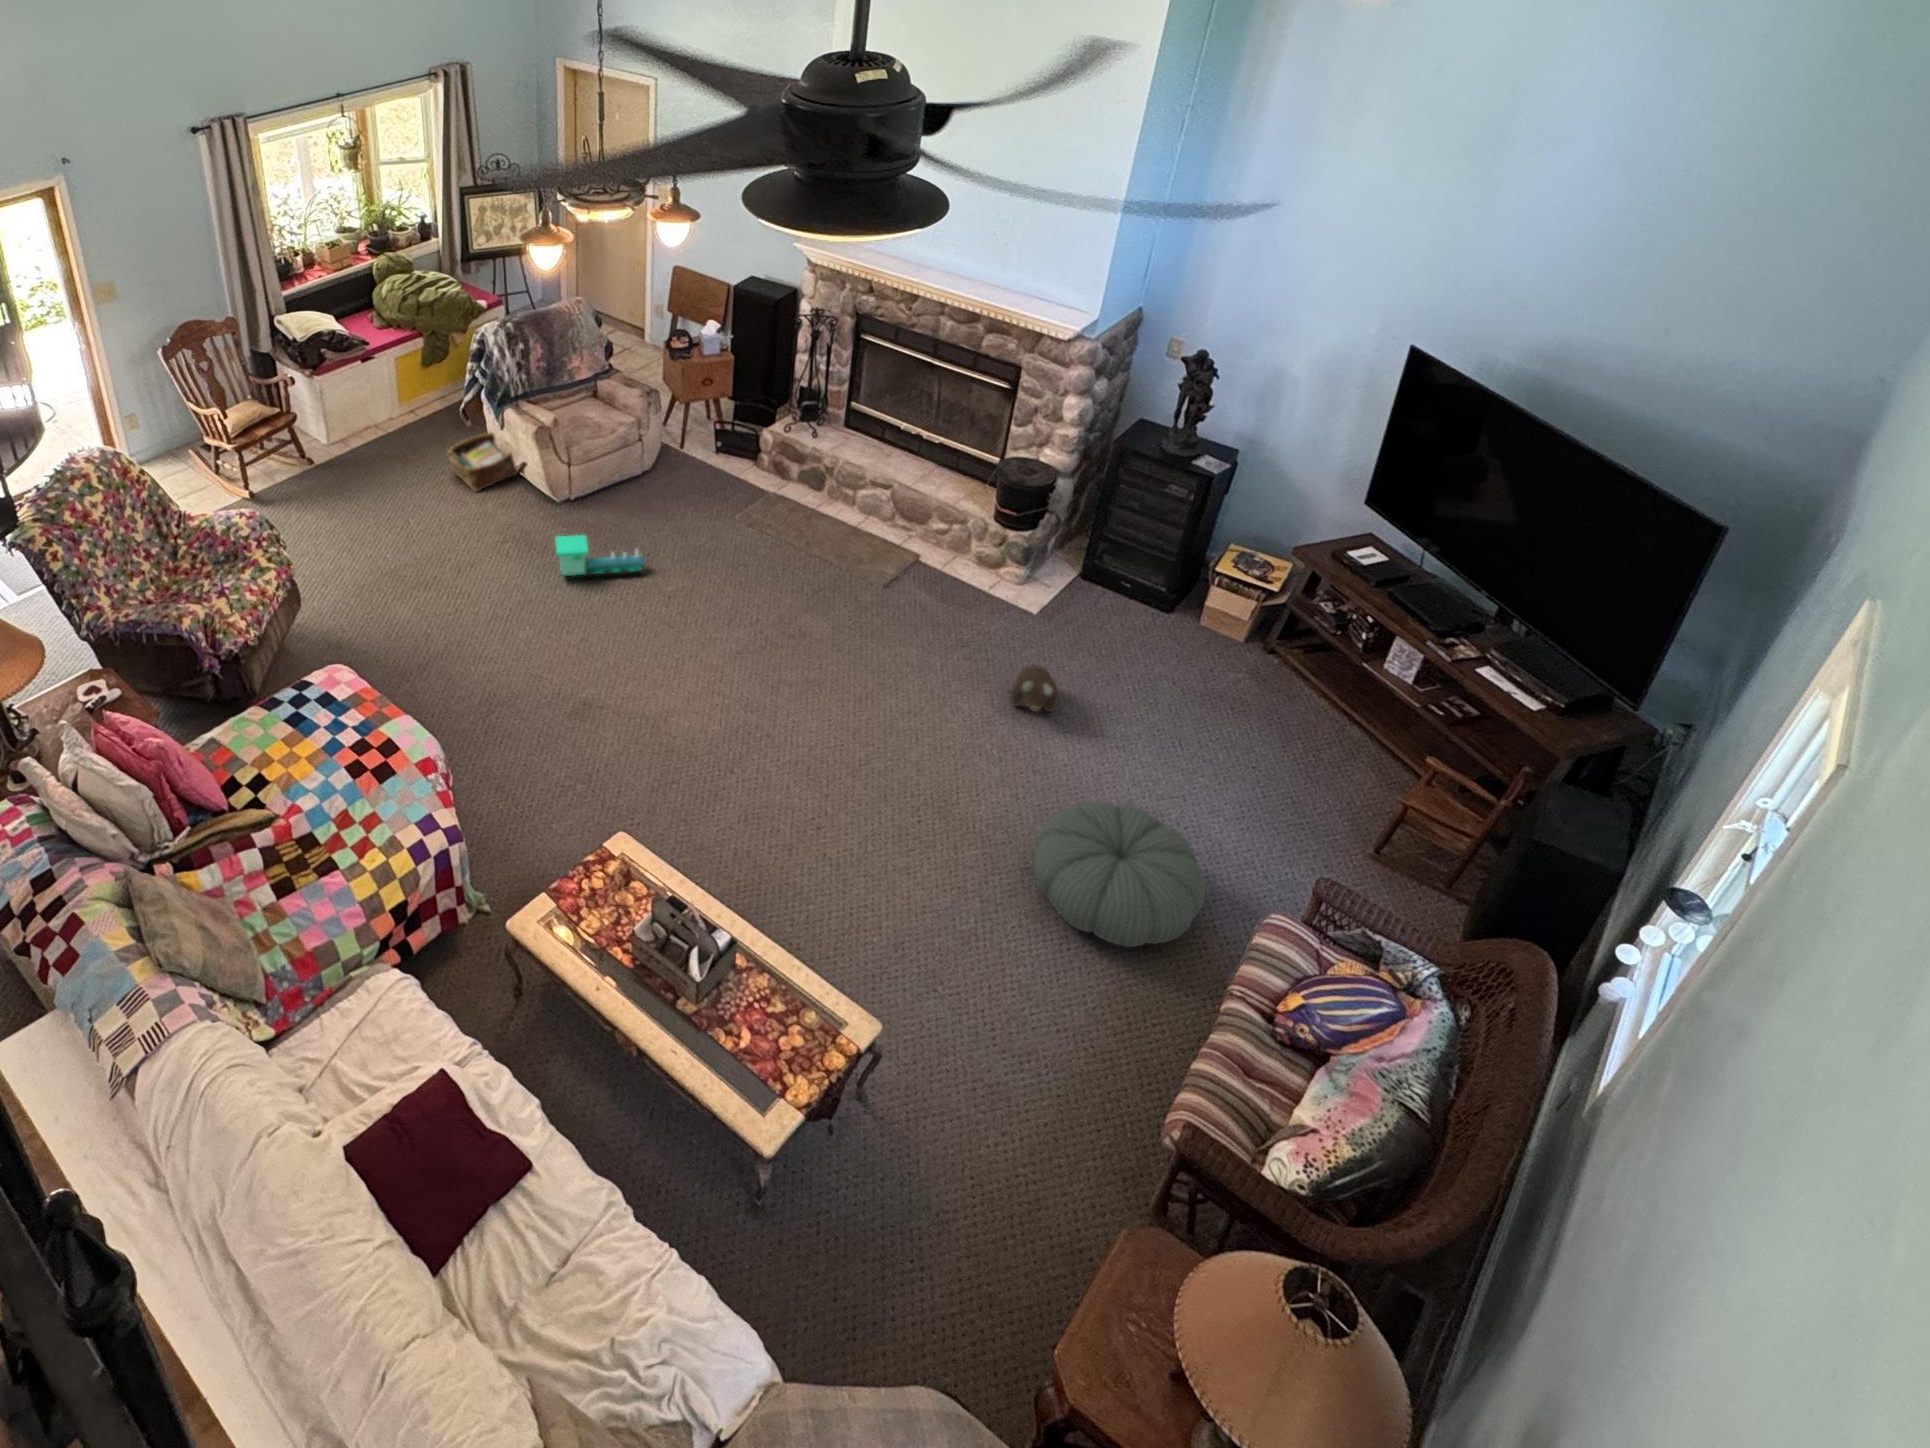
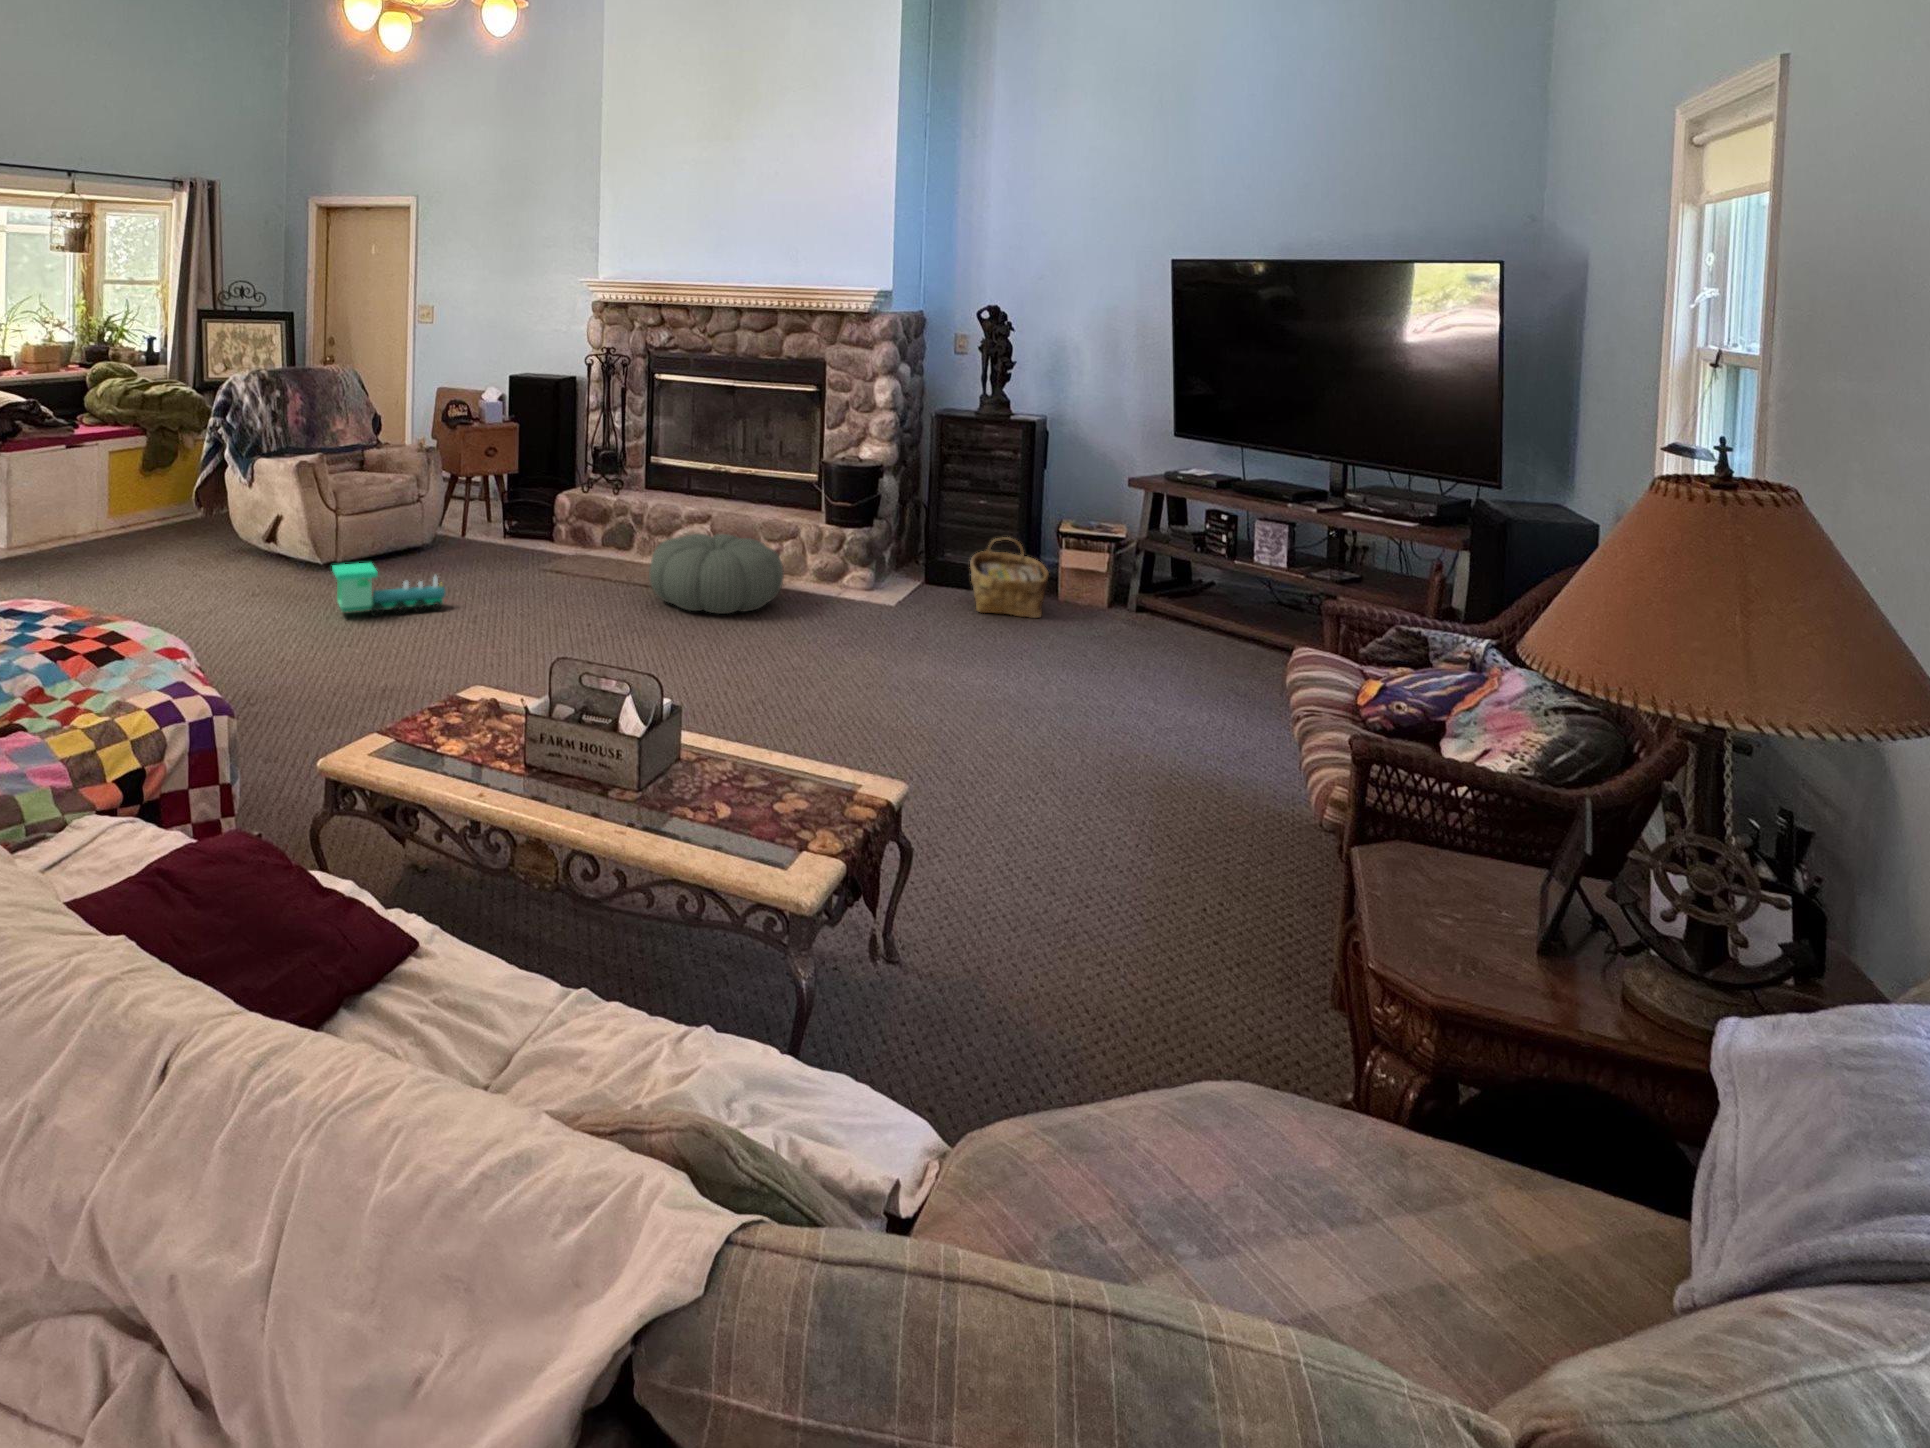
woven basket: present [448,433,517,492] -> present [970,537,1049,618]
plush toy: present [1010,665,1058,712] -> none [908,607,963,661]
pouf: present [1034,801,1206,947] -> present [649,534,784,614]

